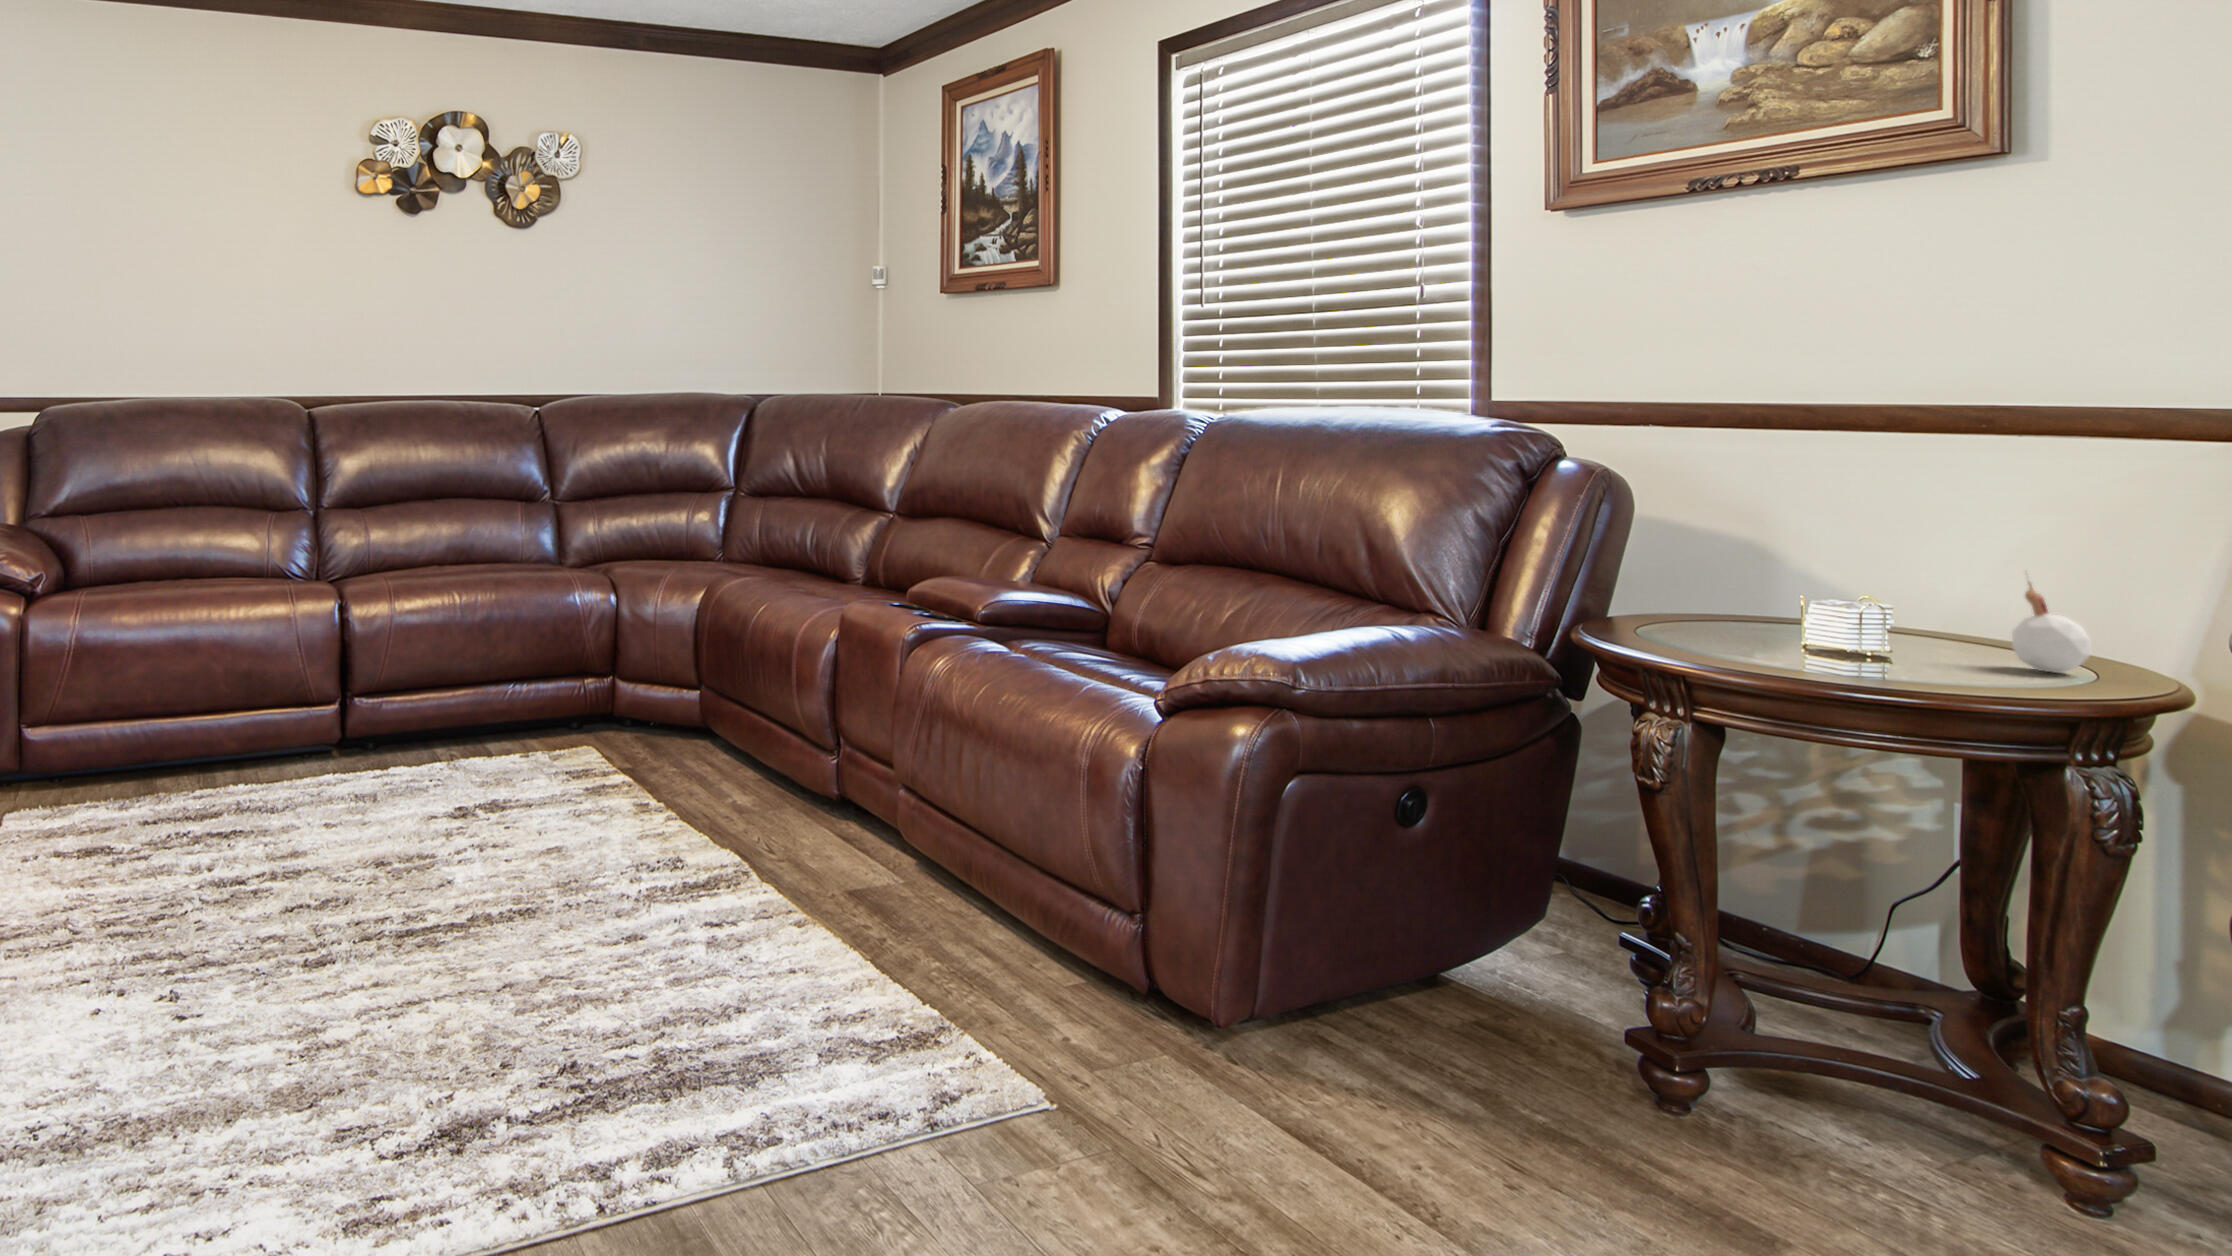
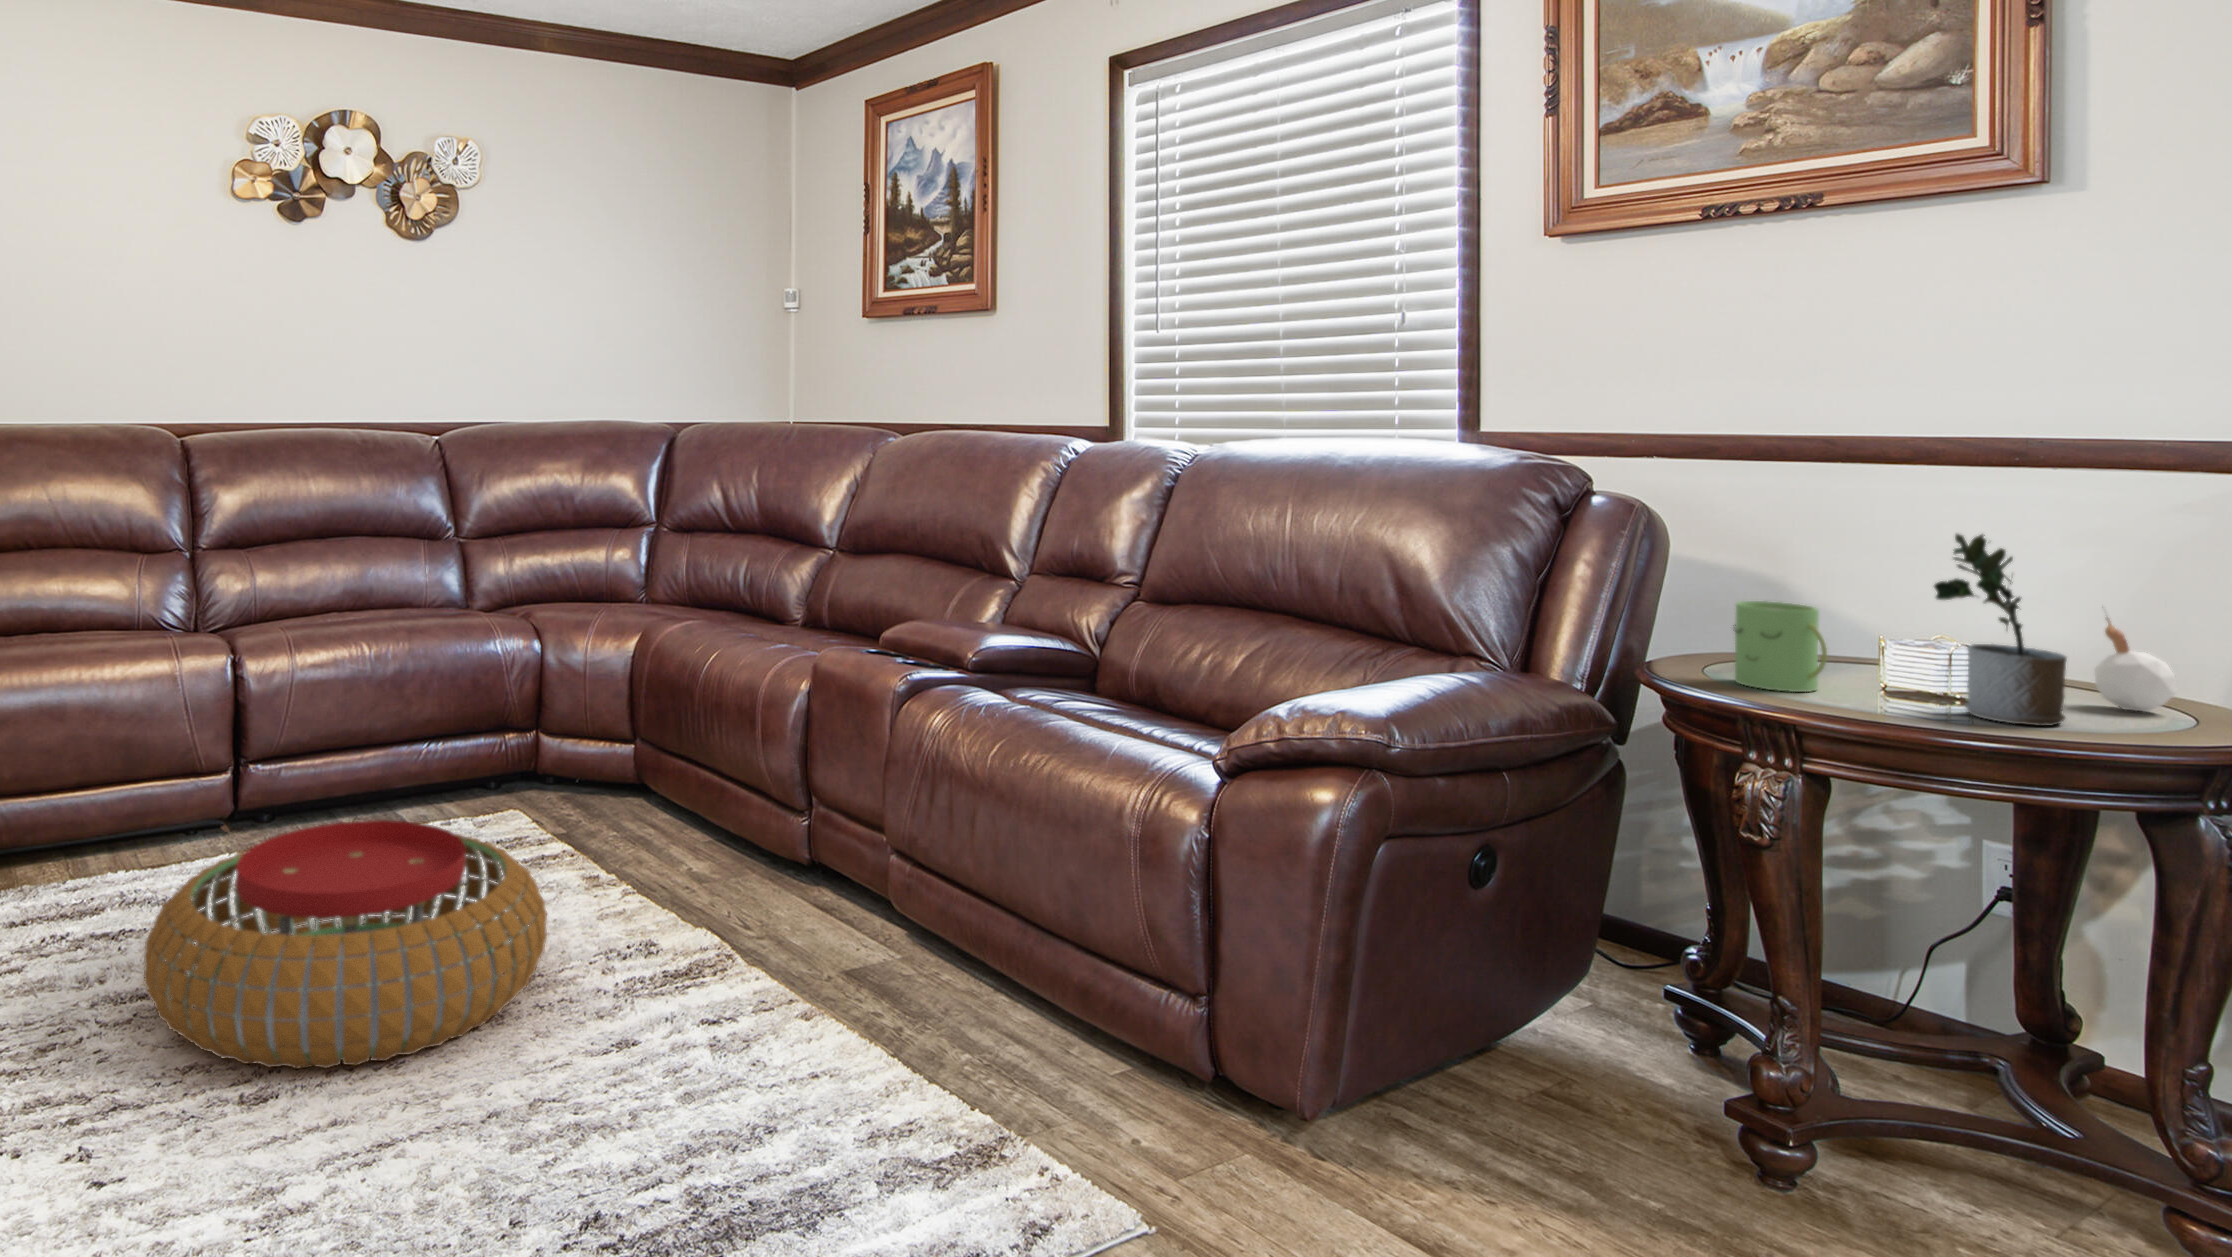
potted plant: none [1826,498,1958,682] -> present [1934,534,2067,726]
mug: none [1658,563,1741,649] -> present [1734,601,1827,692]
pouf: none [238,743,581,944] -> present [144,820,547,1069]

